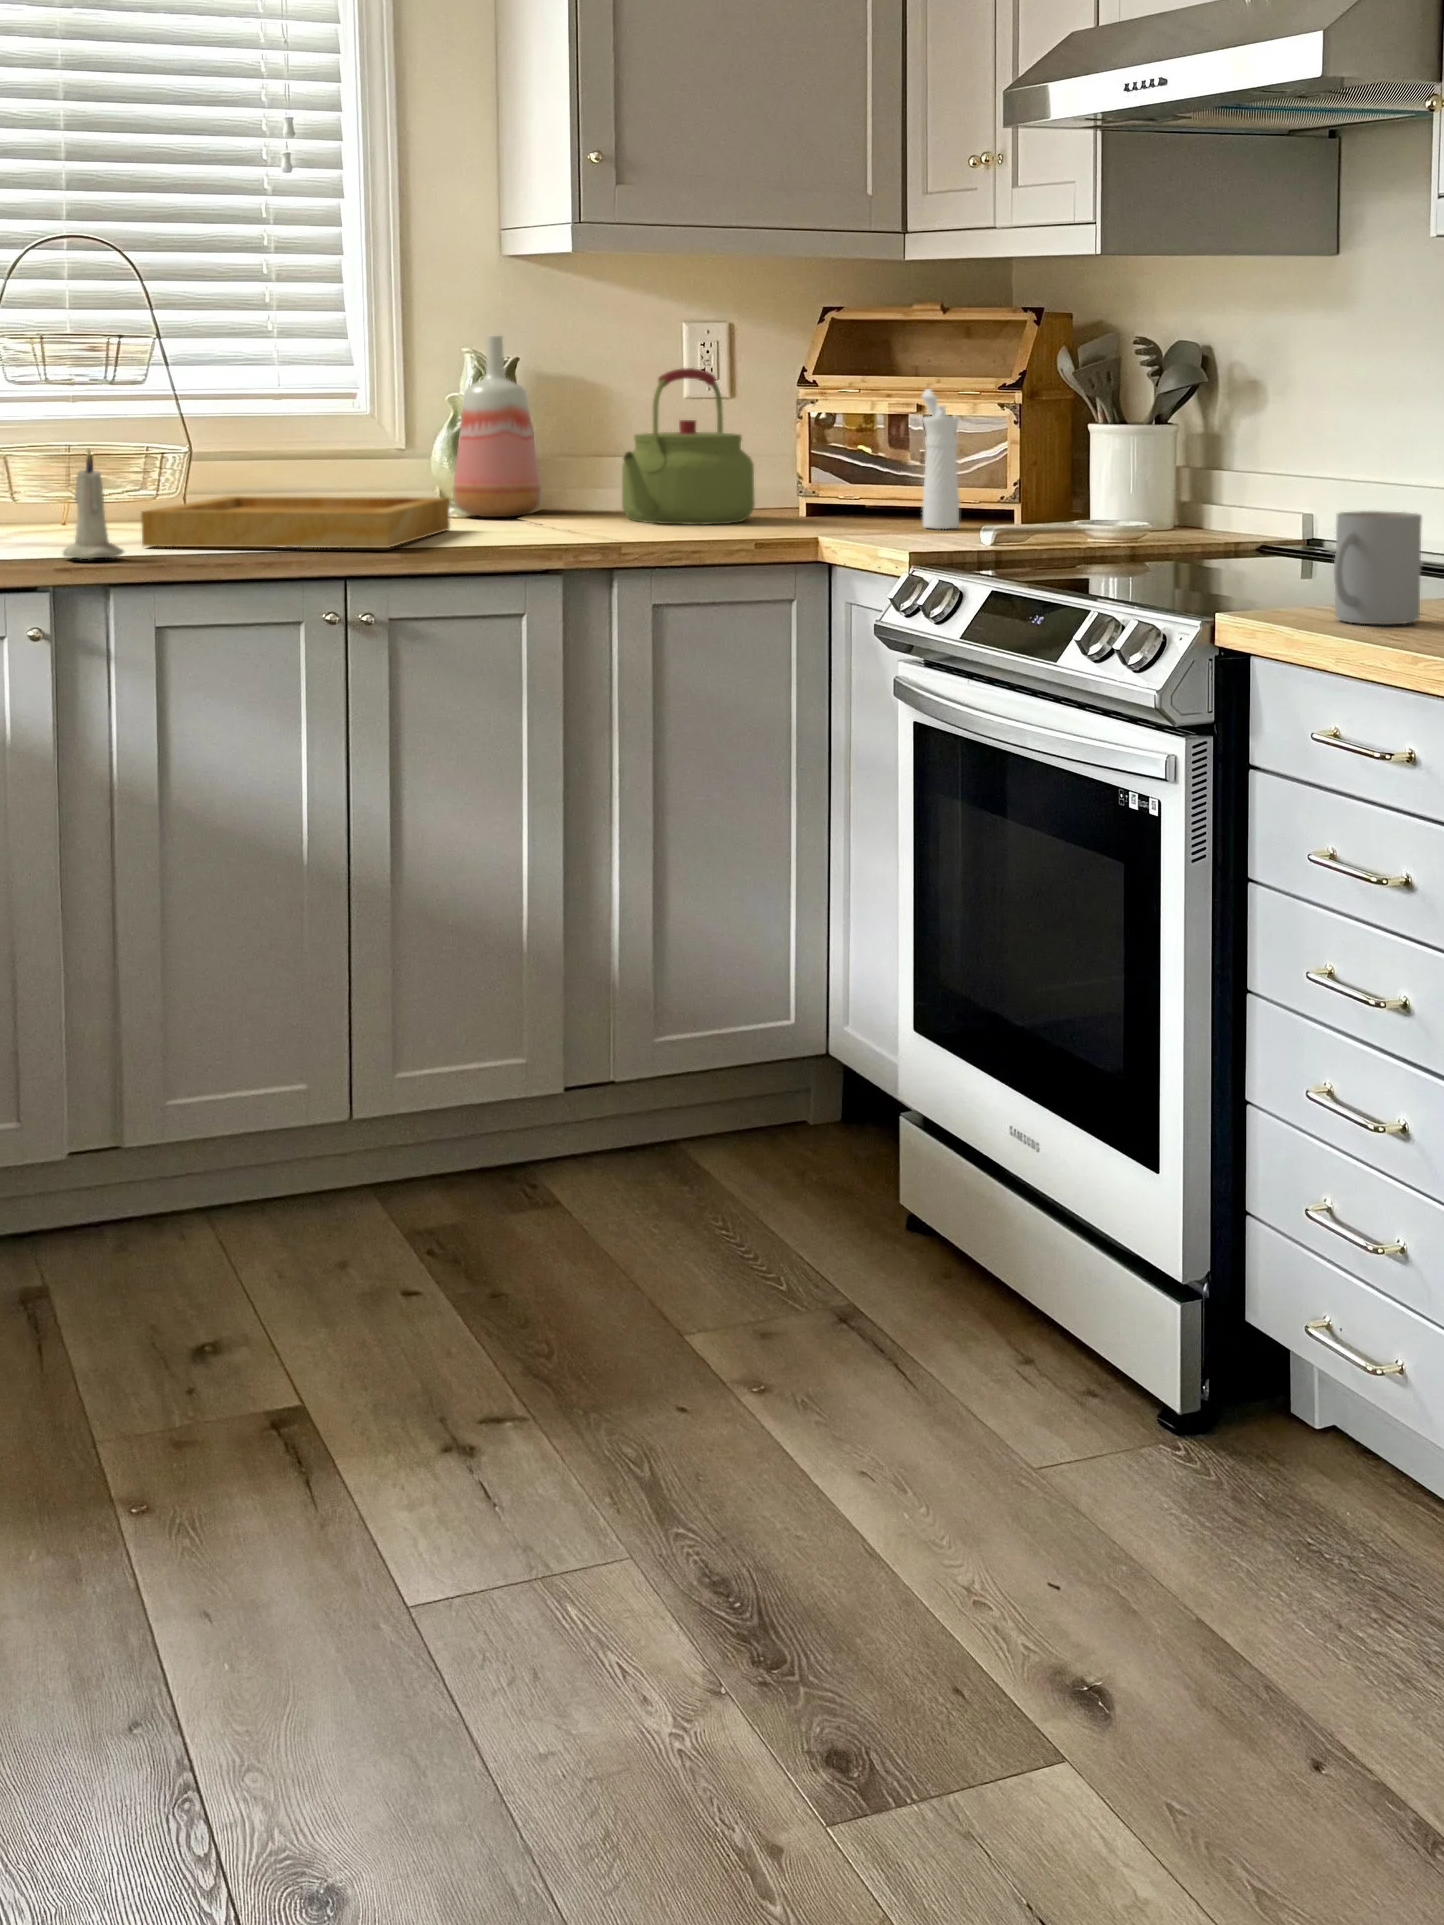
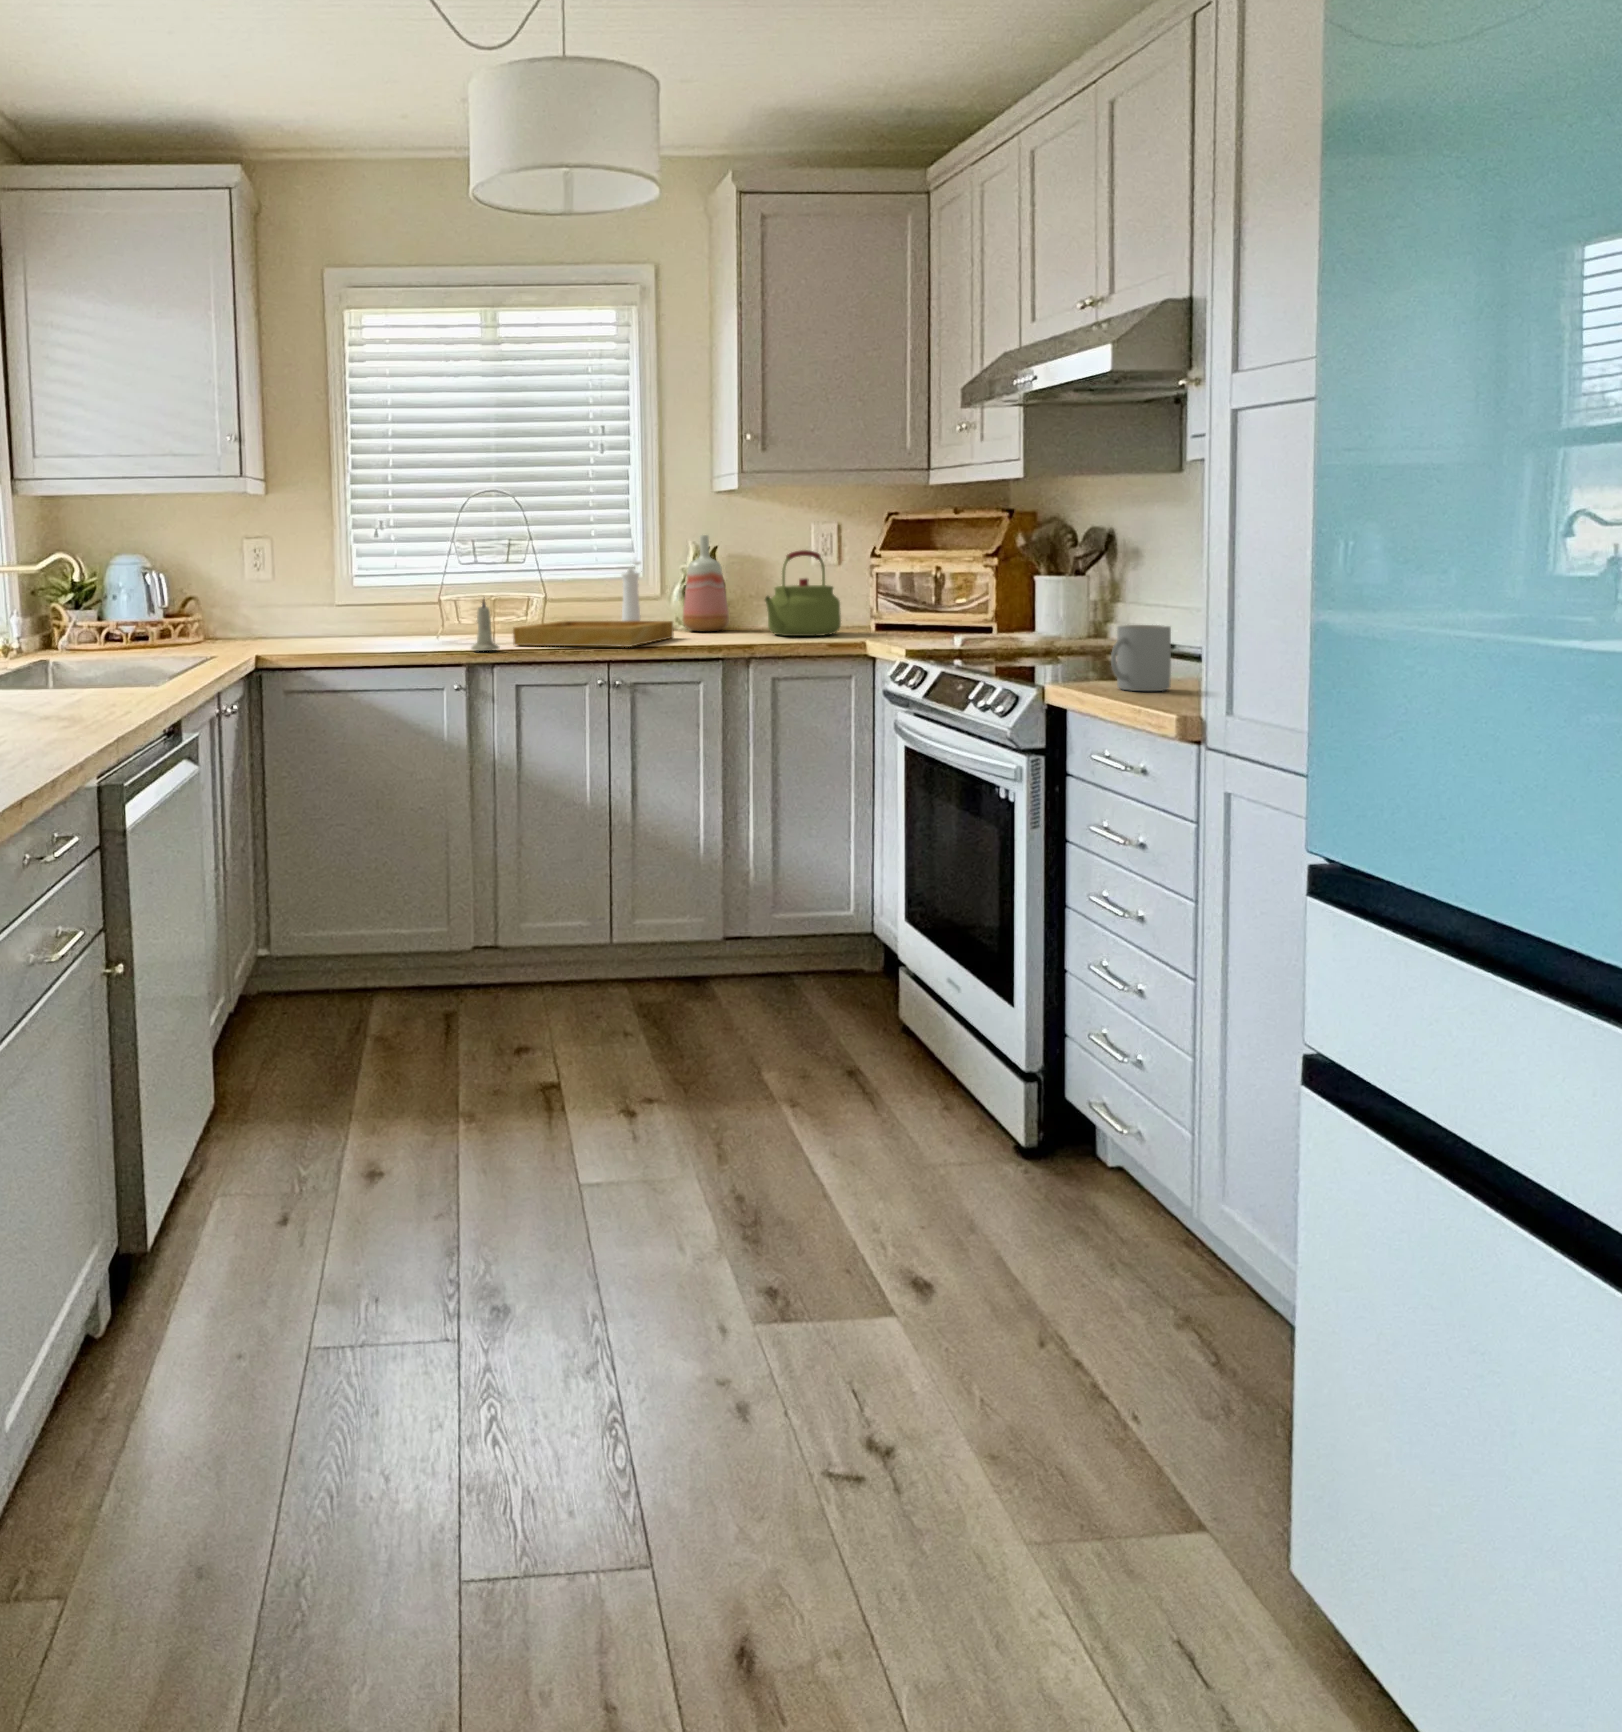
pepper mill: present [922,389,960,529] -> present [621,561,640,621]

